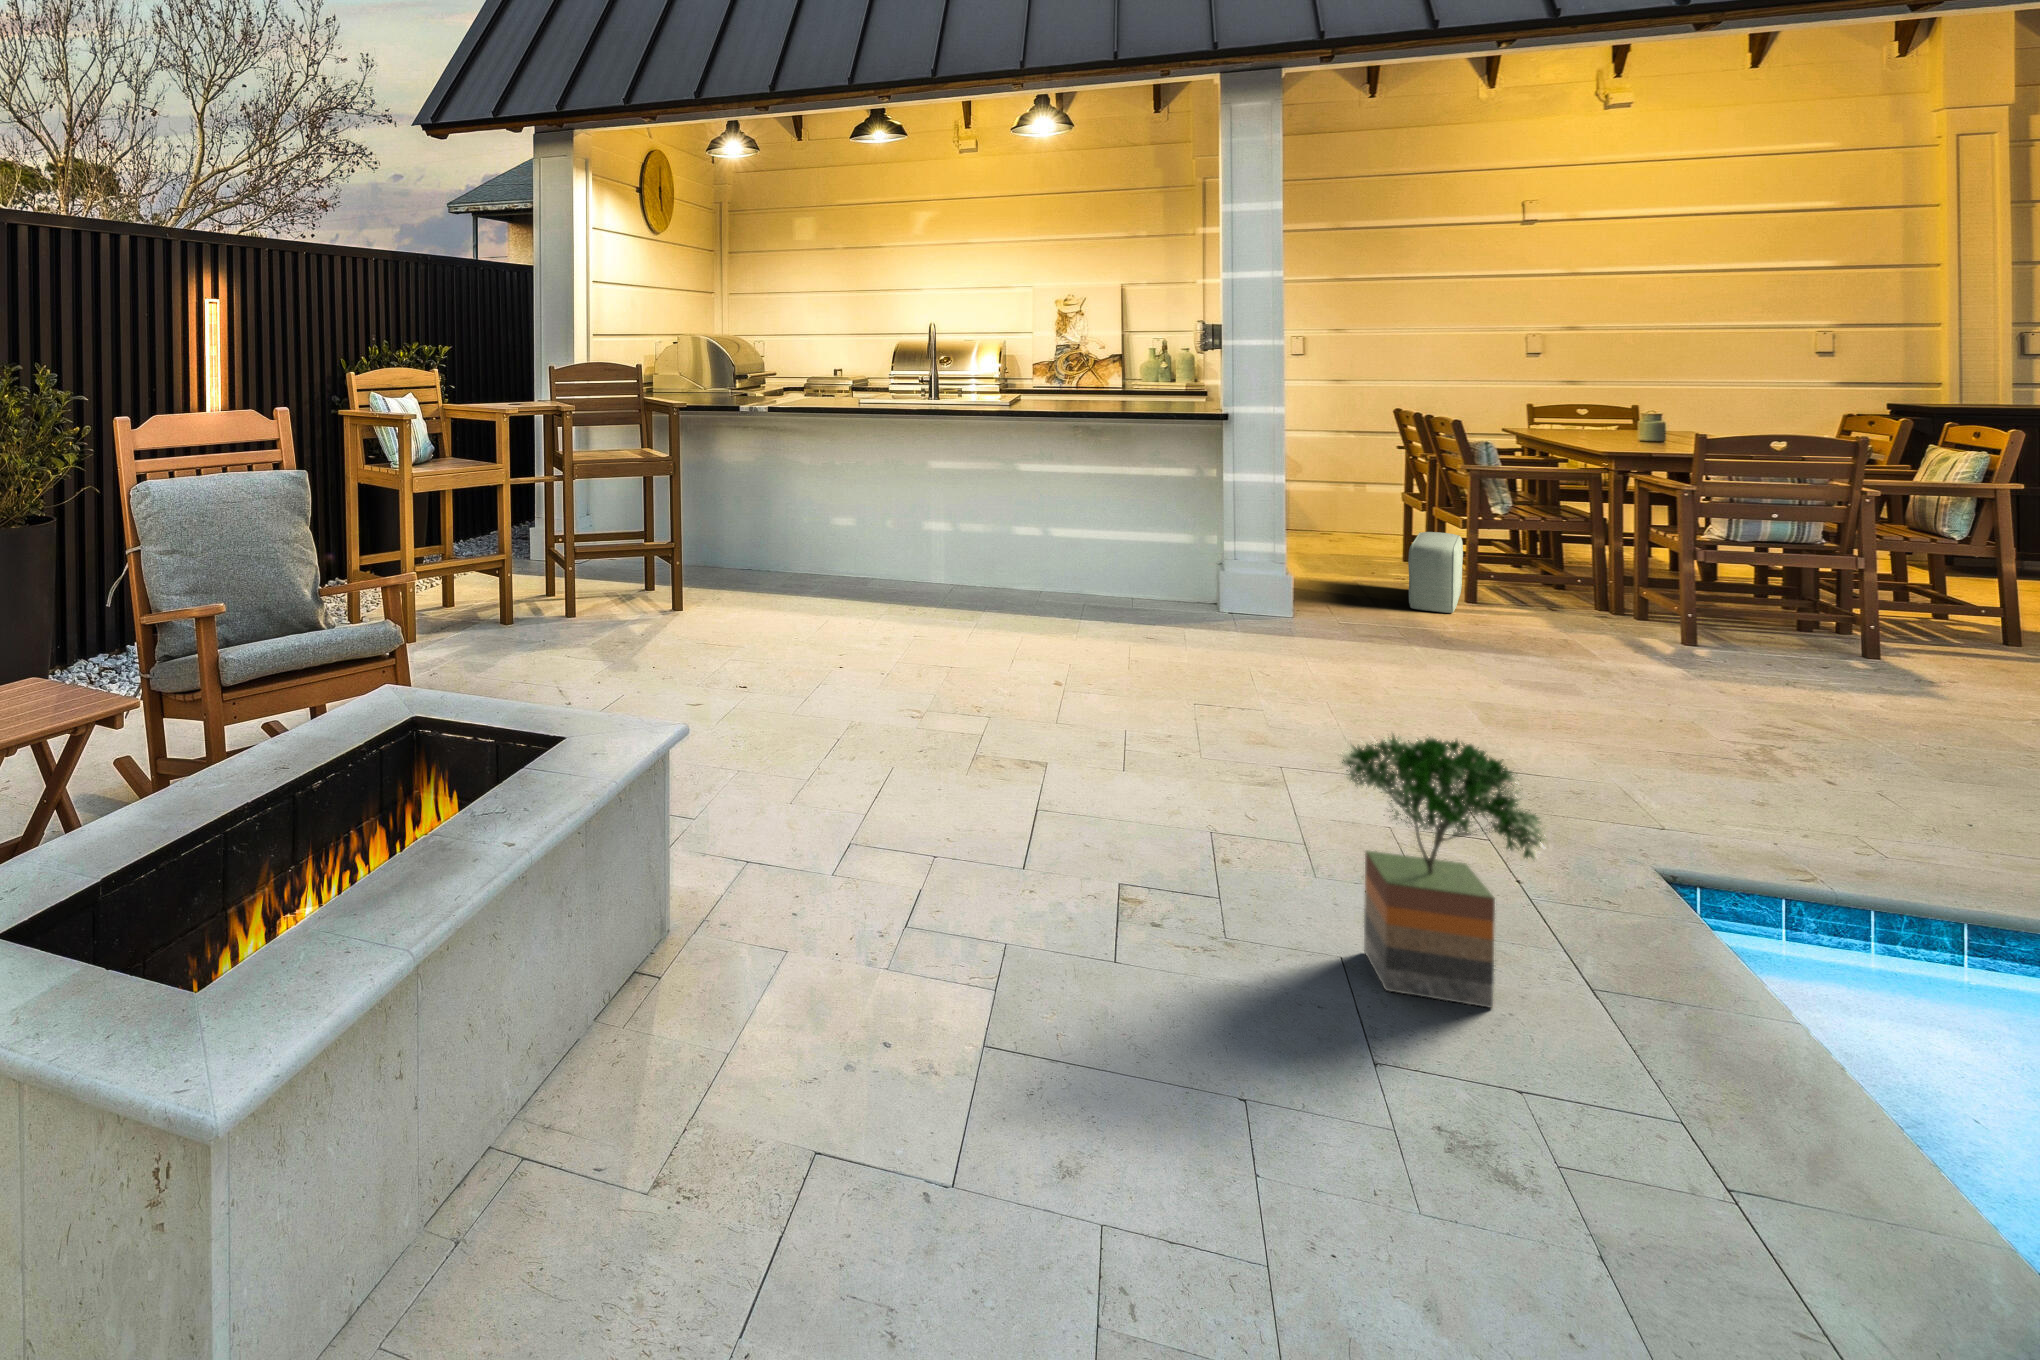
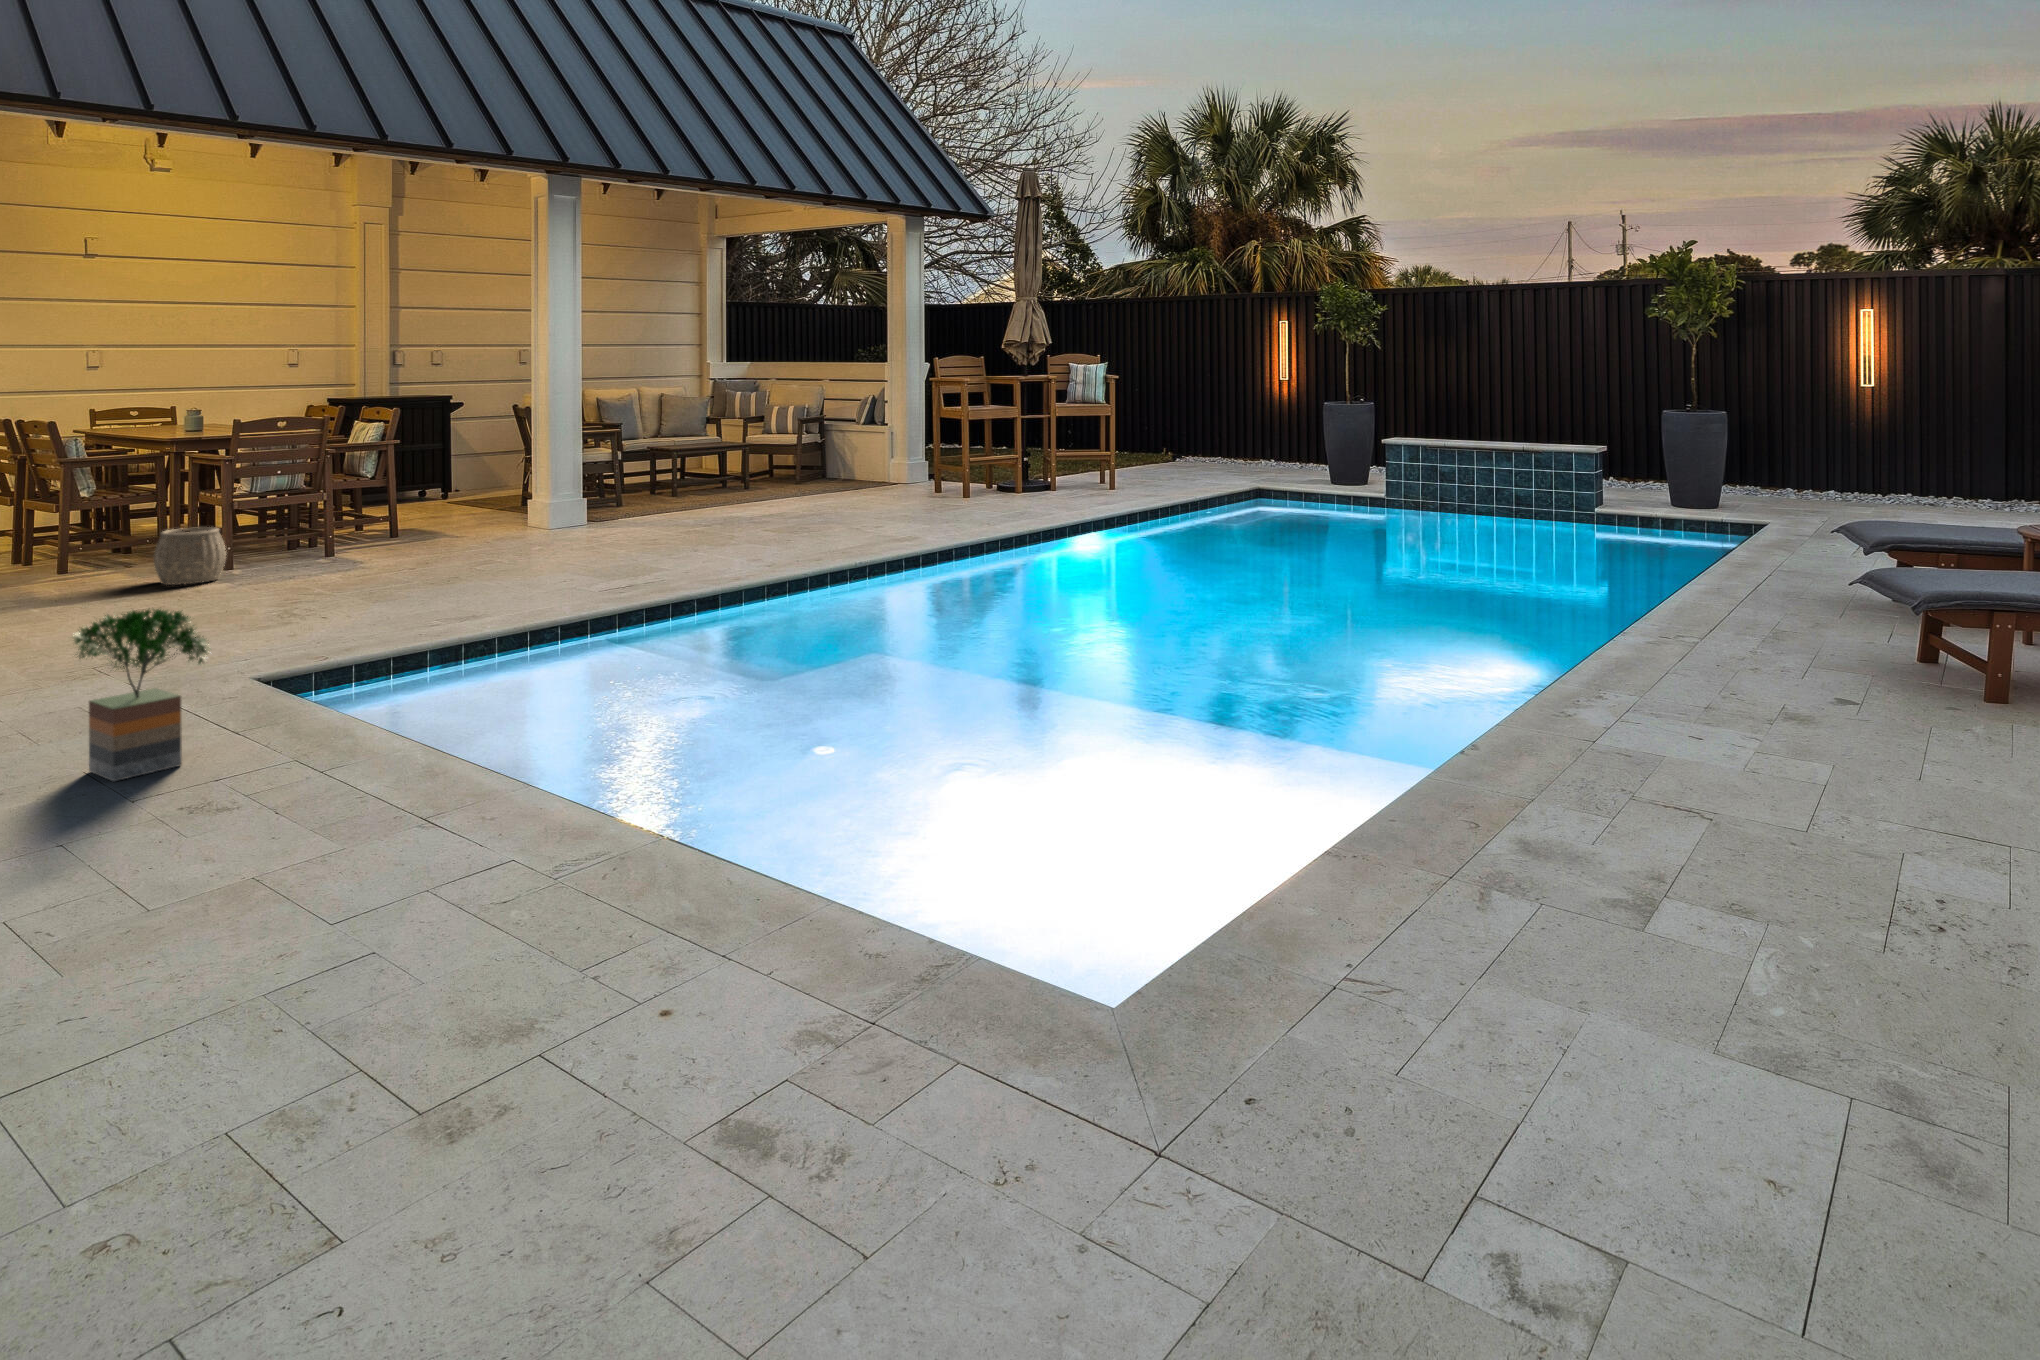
pouf: present [1408,532,1463,613] -> none [7,521,51,588]
woven basket: none [1577,575,1685,656] -> present [154,527,226,585]

